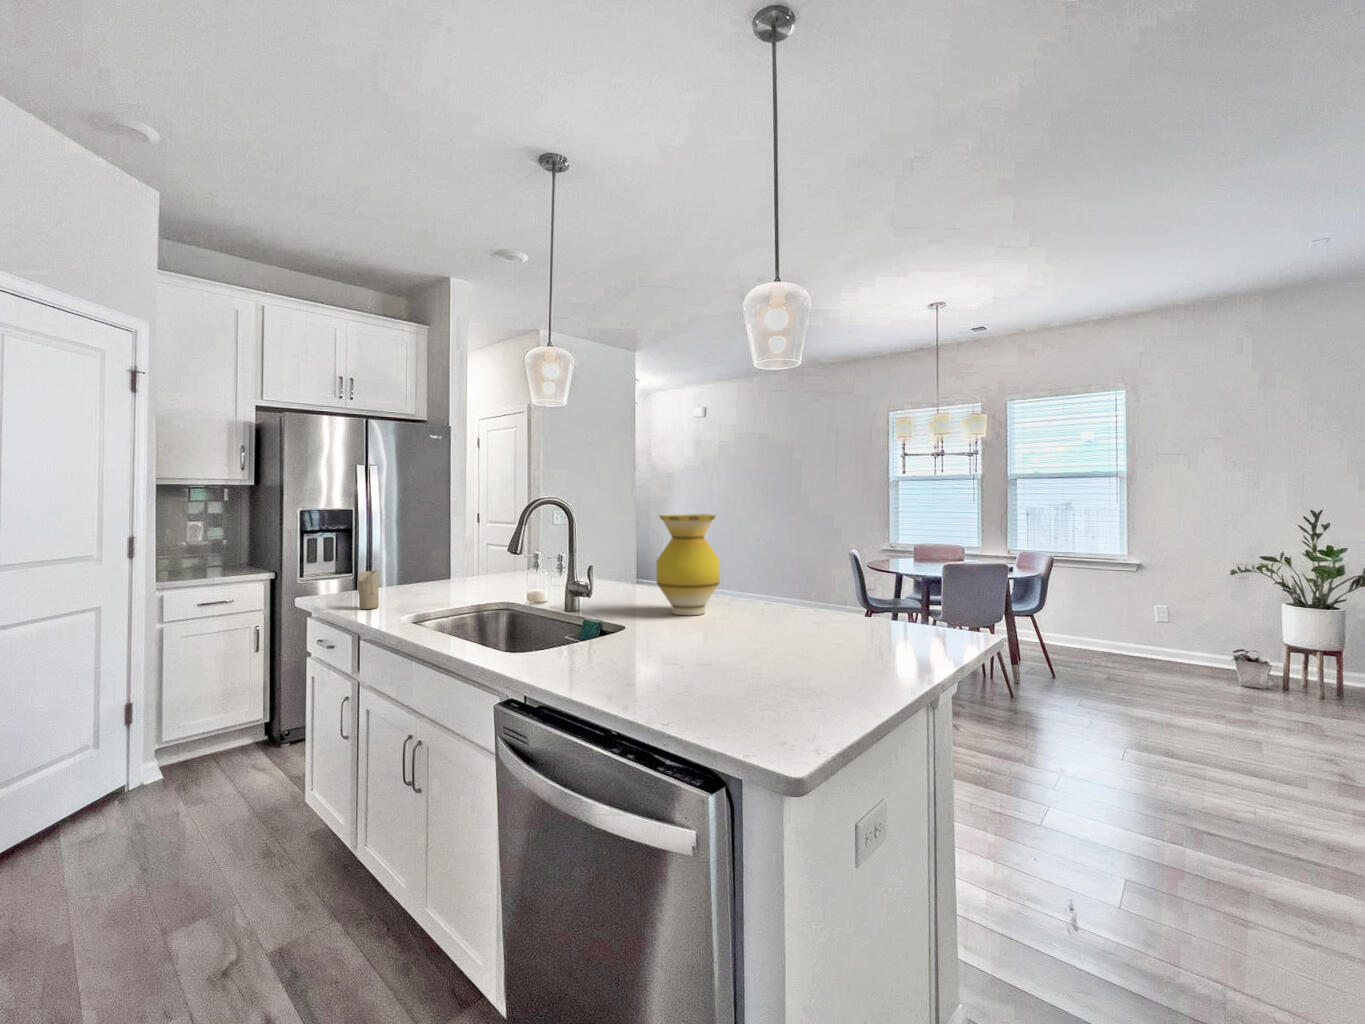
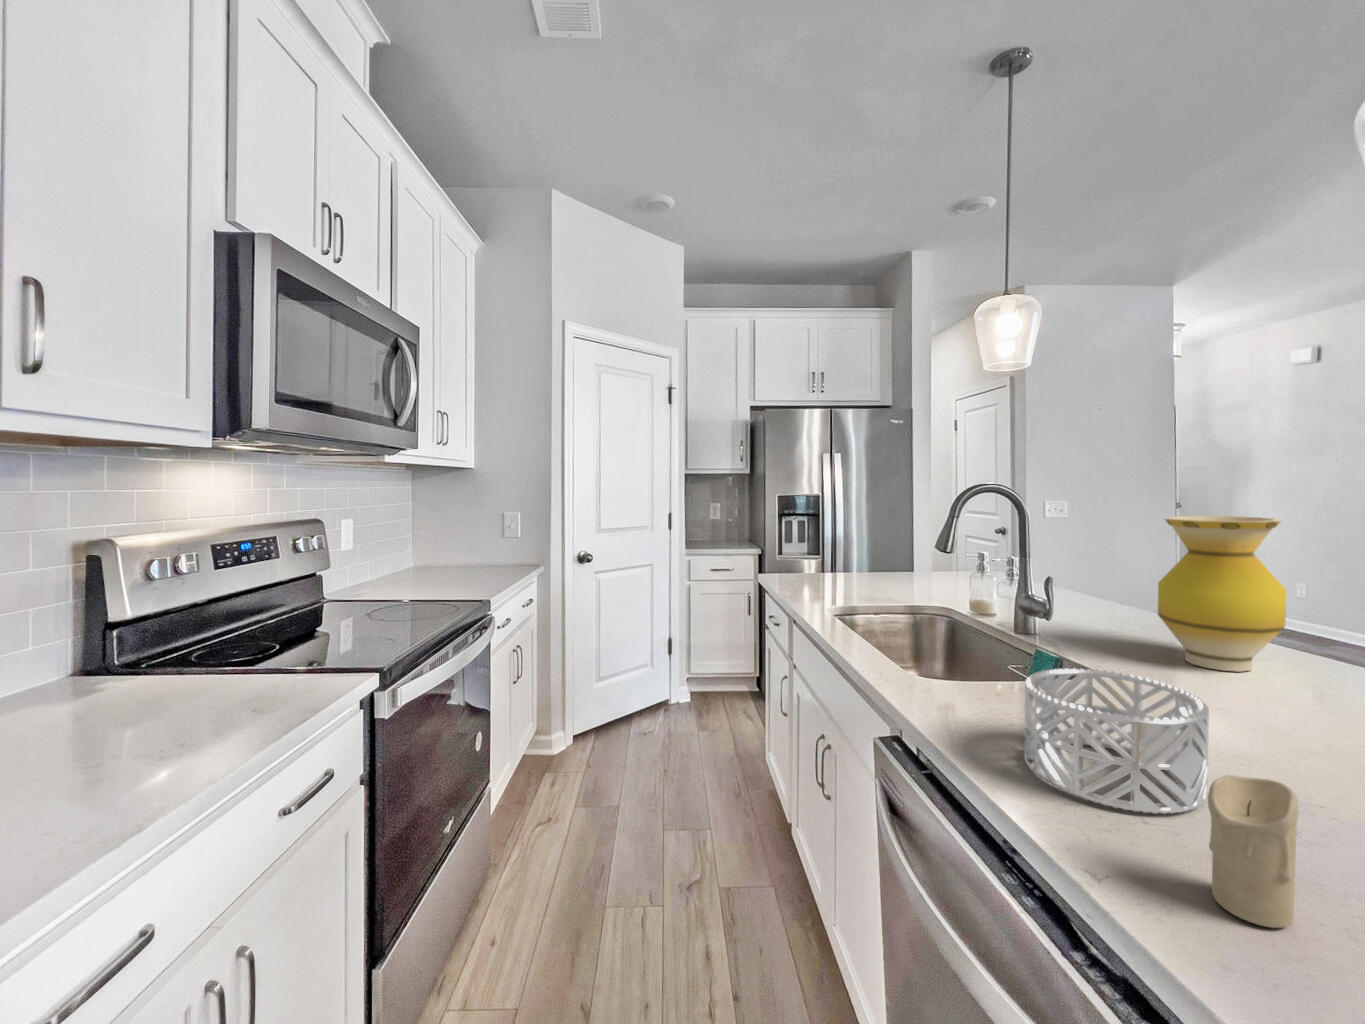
candle: present [358,570,379,609] -> present [1208,775,1299,928]
decorative bowl: none [601,610,701,690] -> present [1024,668,1209,814]

